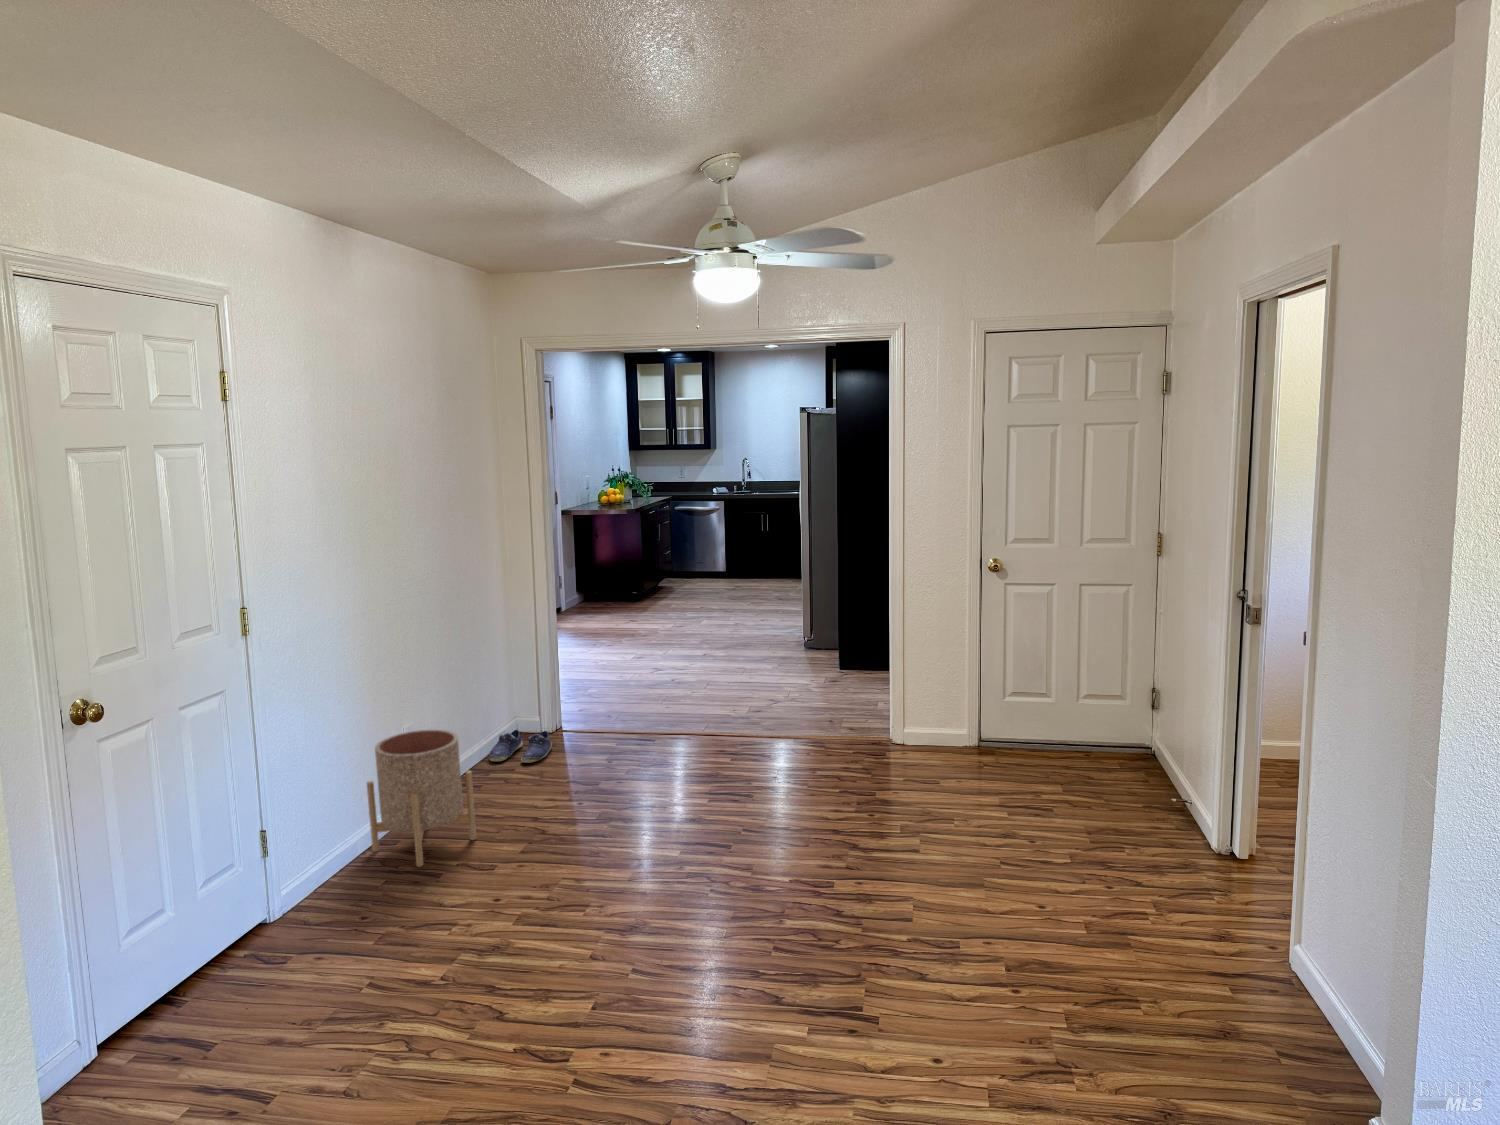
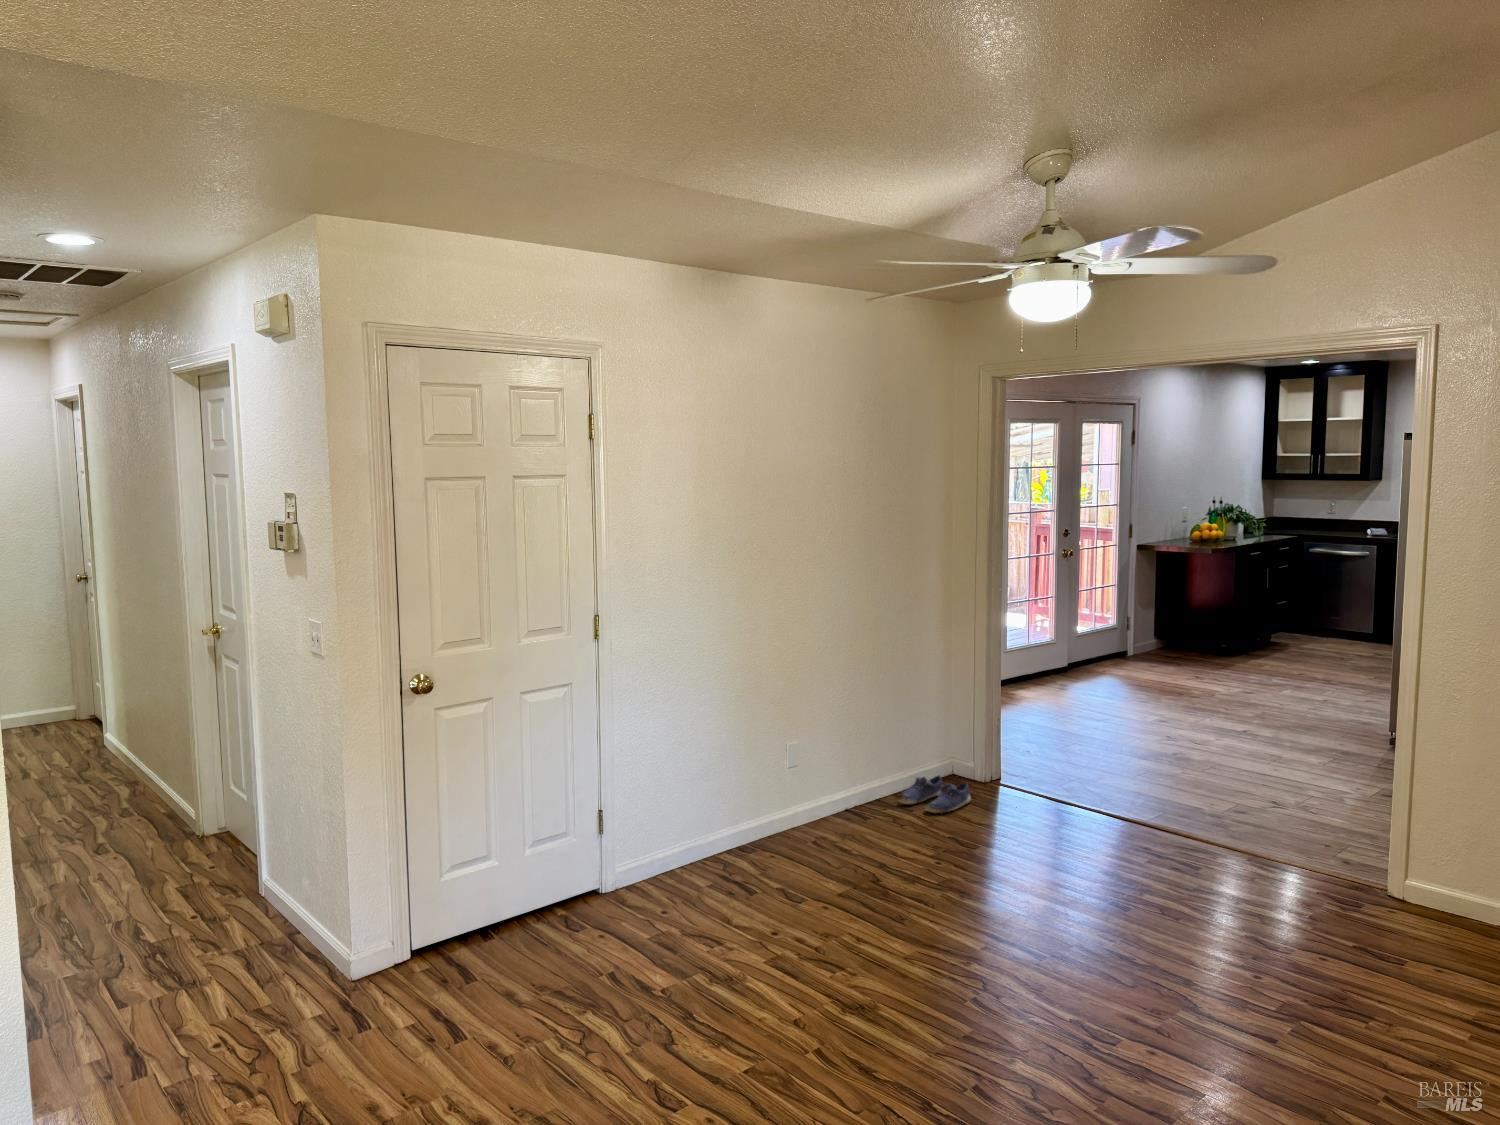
planter: present [367,729,476,867] -> none [723,750,814,883]

